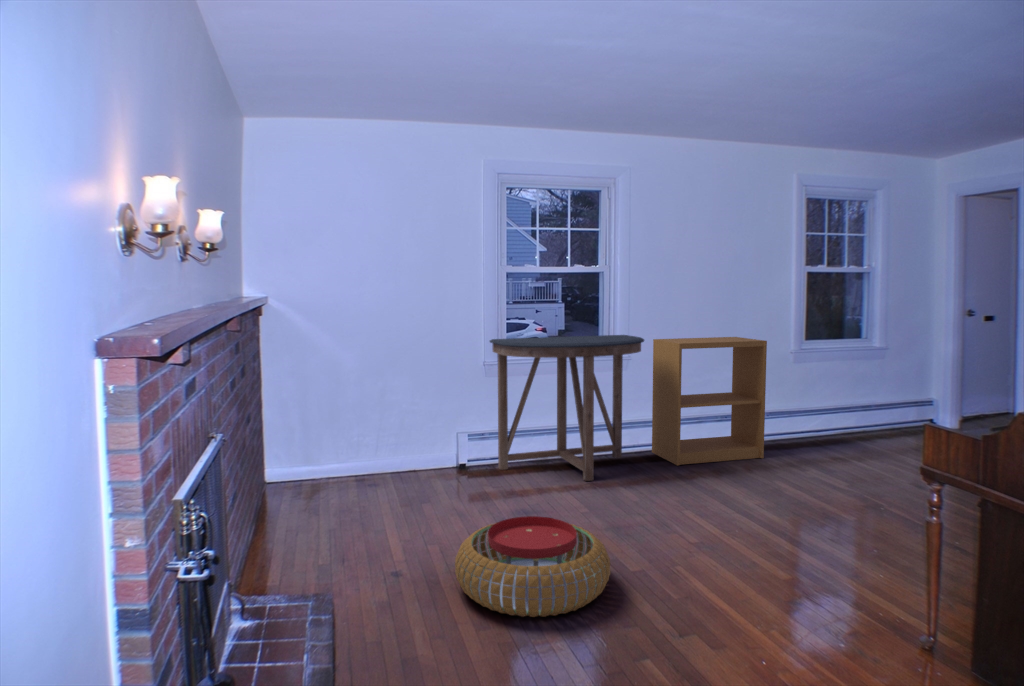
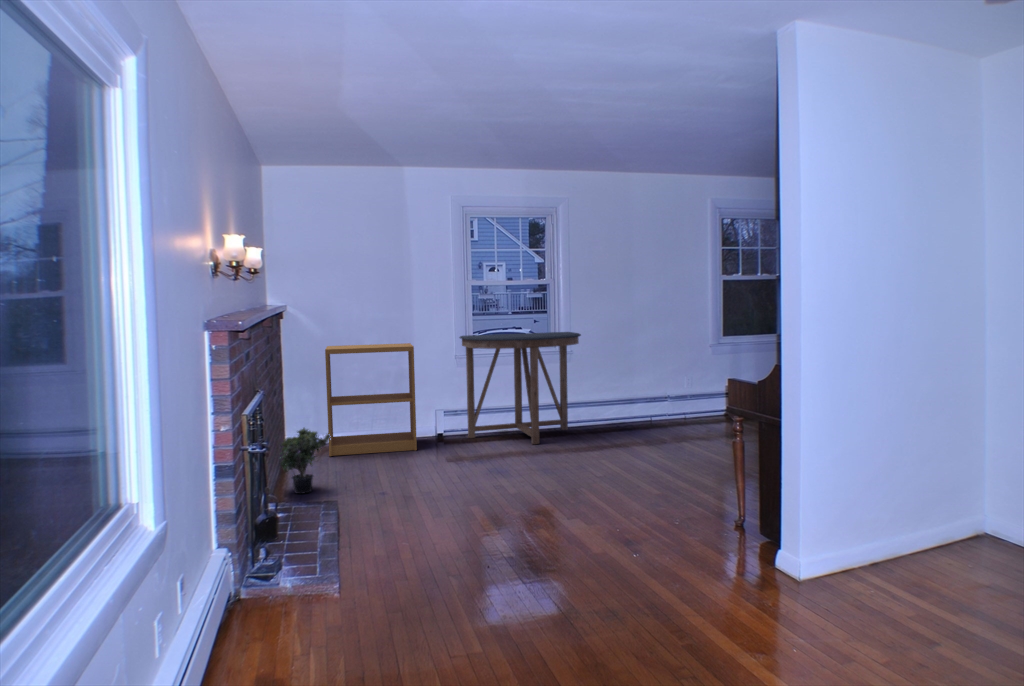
bookshelf: present [652,337,767,466] -> present [325,343,417,456]
potted plant: none [251,473,326,567] -> present [281,428,330,494]
pouf: present [455,516,610,617] -> none [419,456,527,515]

